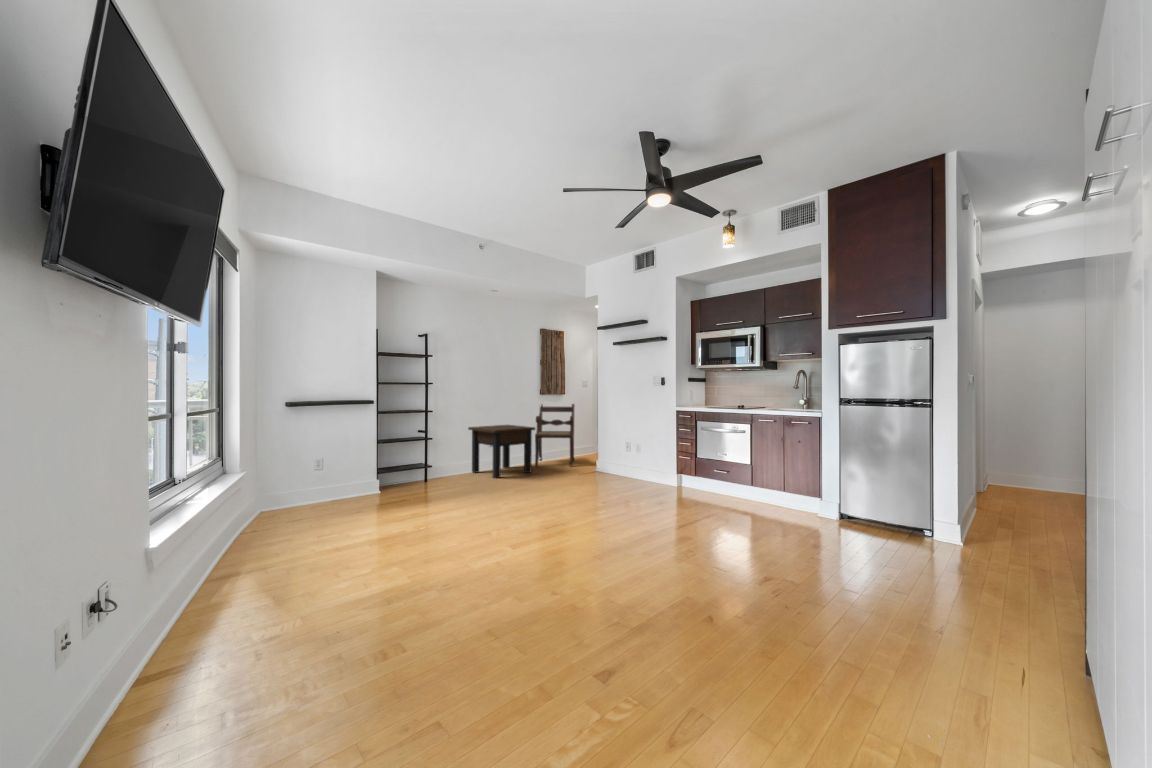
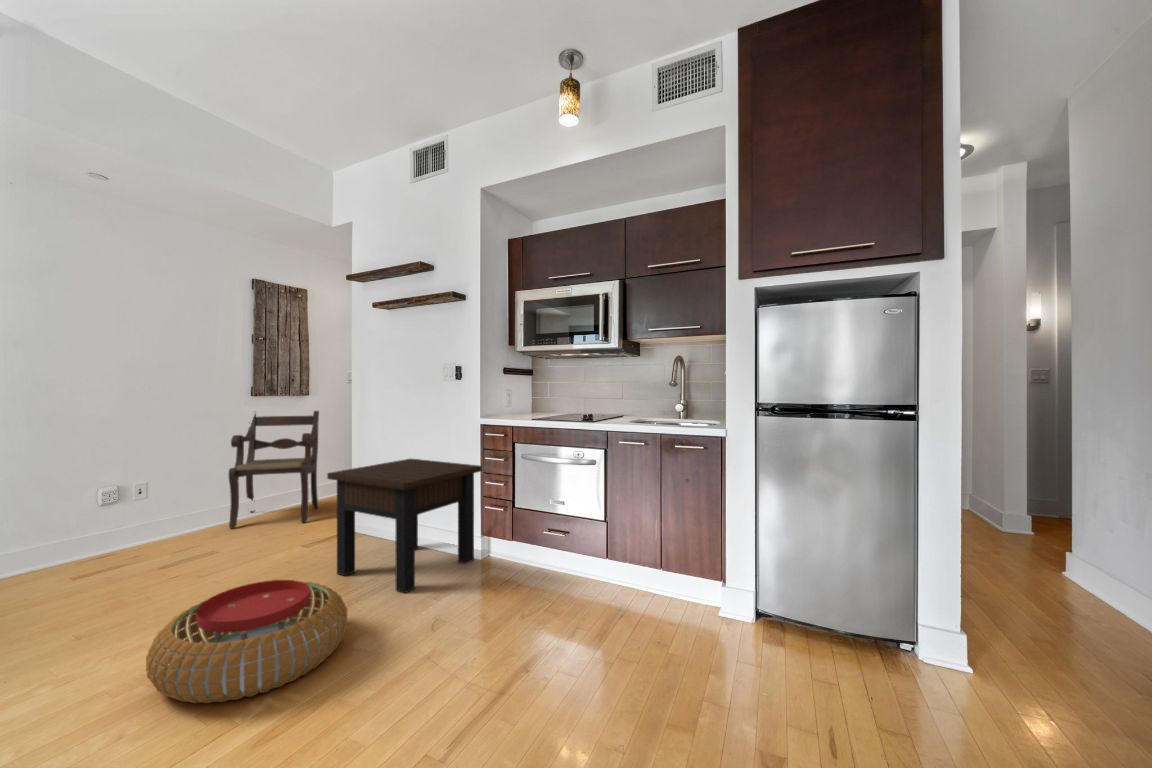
side table: present [468,425,535,478] -> present [327,459,482,593]
pouf: none [548,476,621,514] -> present [146,580,348,703]

